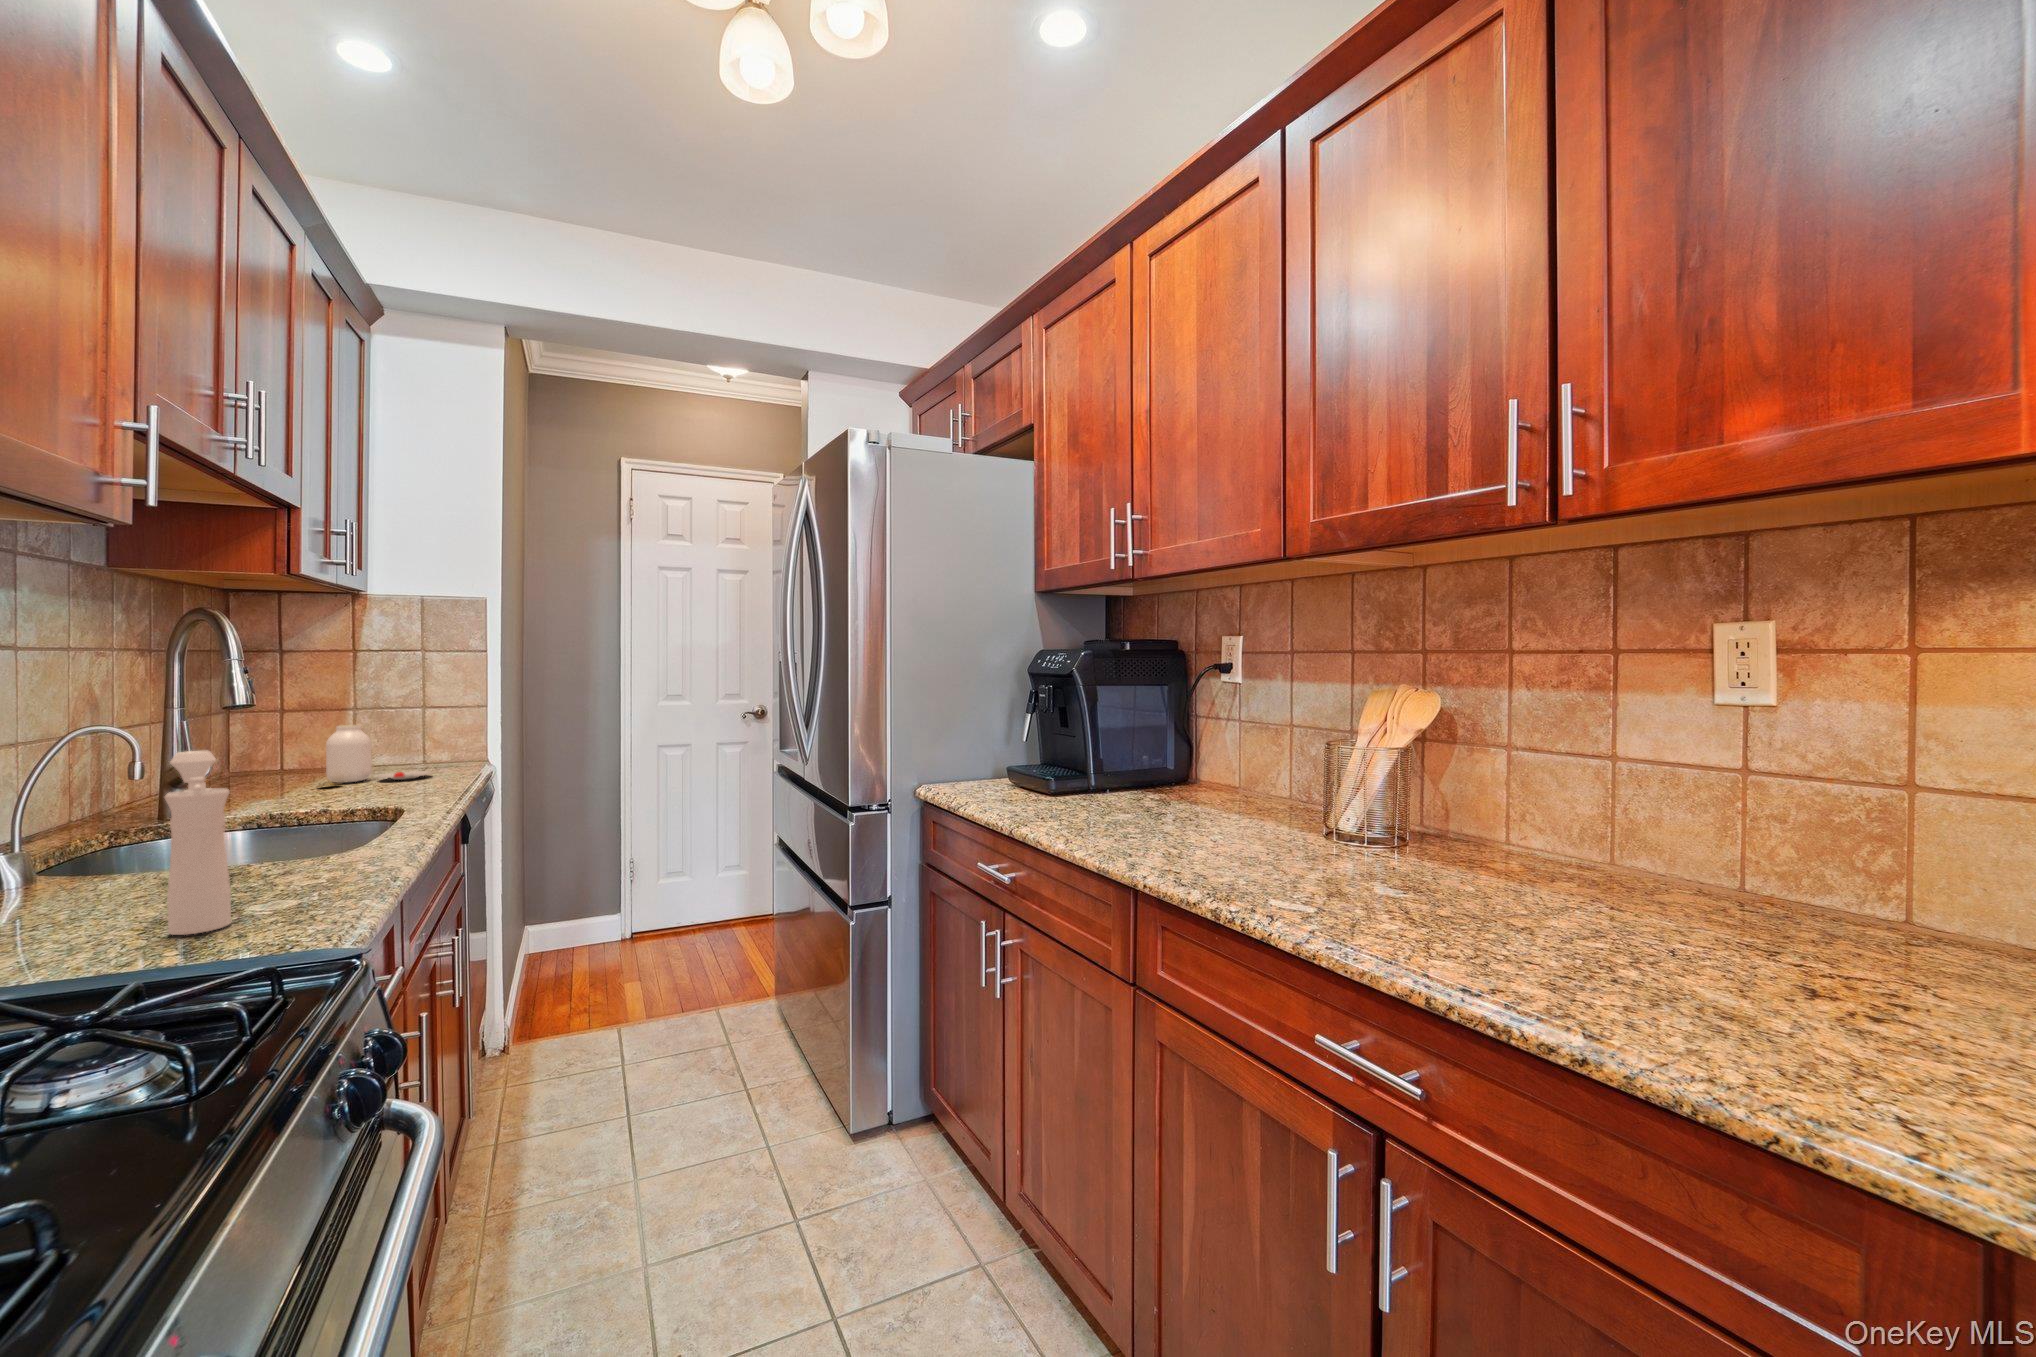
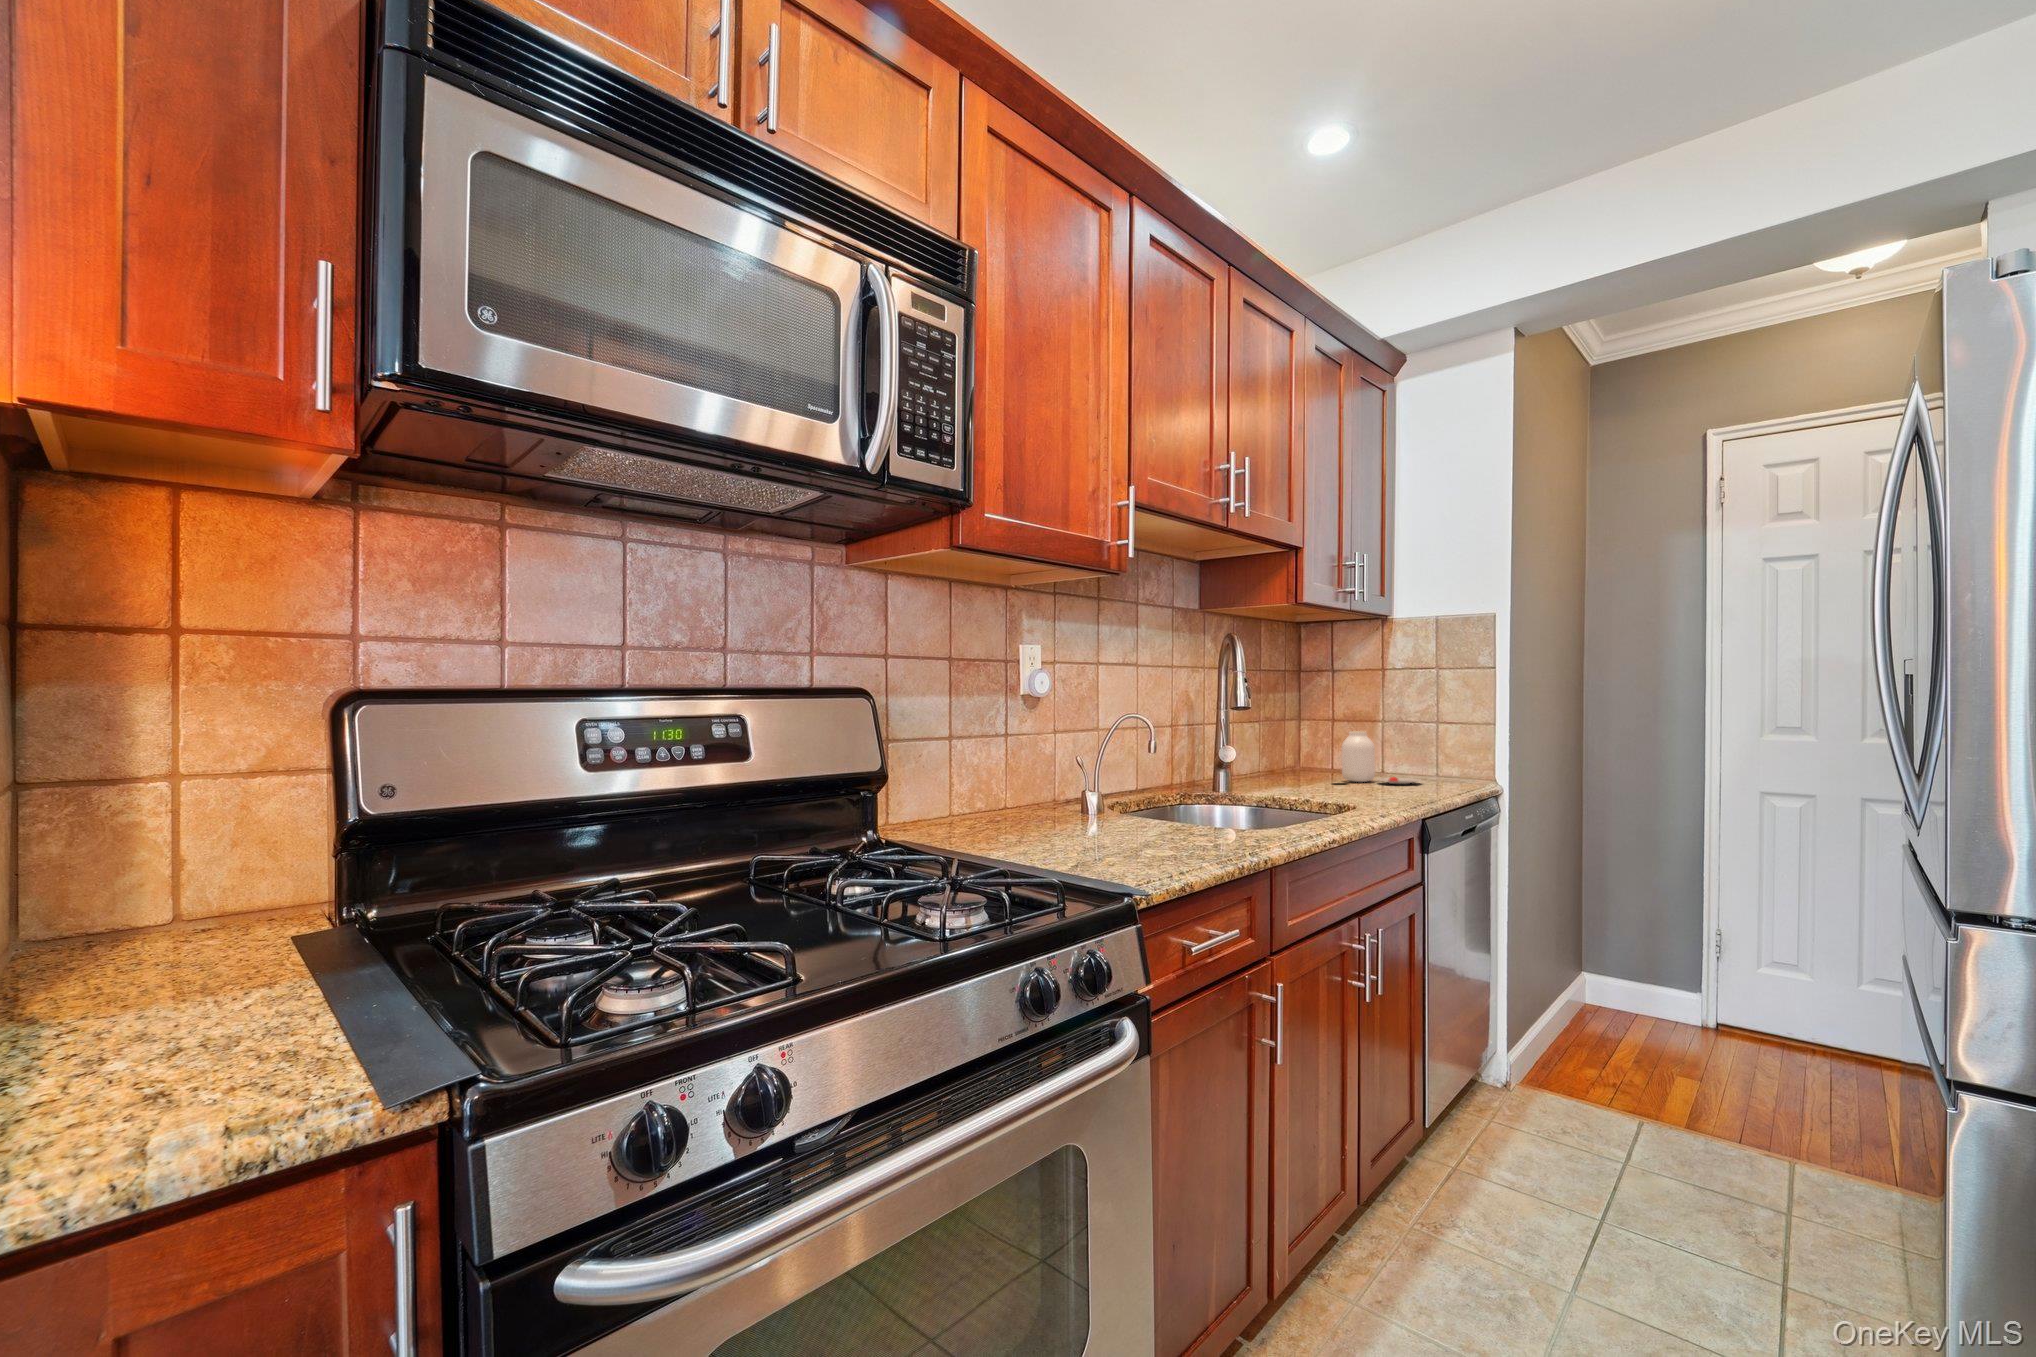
pepper mill: present [165,751,231,935] -> none [1104,727,1151,855]

